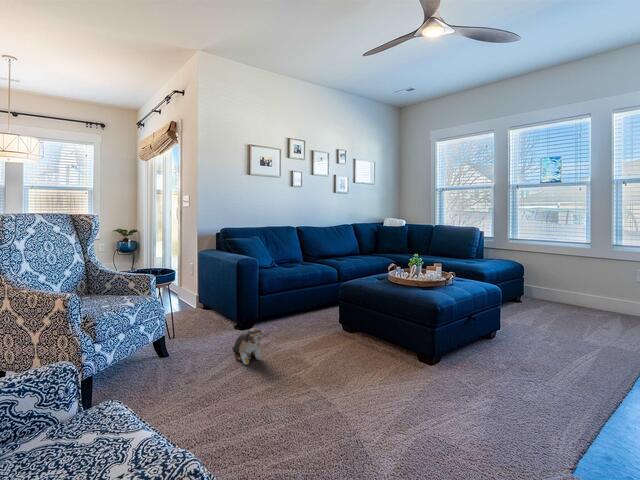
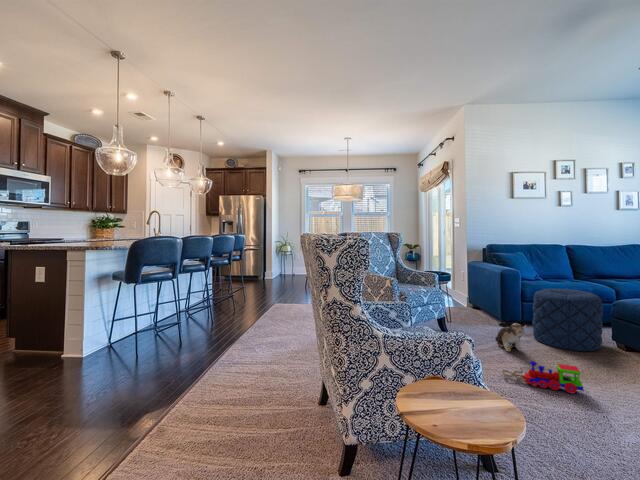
pouf: none [271,276,331,344] -> present [532,289,603,351]
toy train: none [238,372,322,412] -> present [502,361,583,393]

